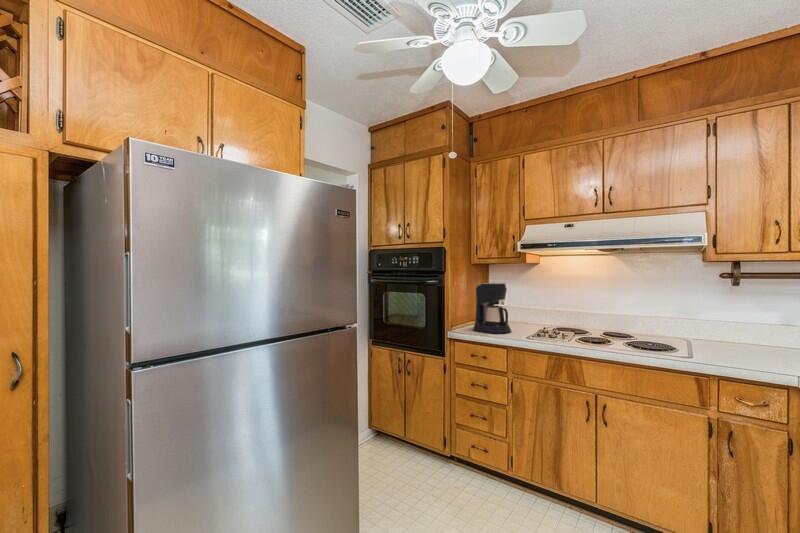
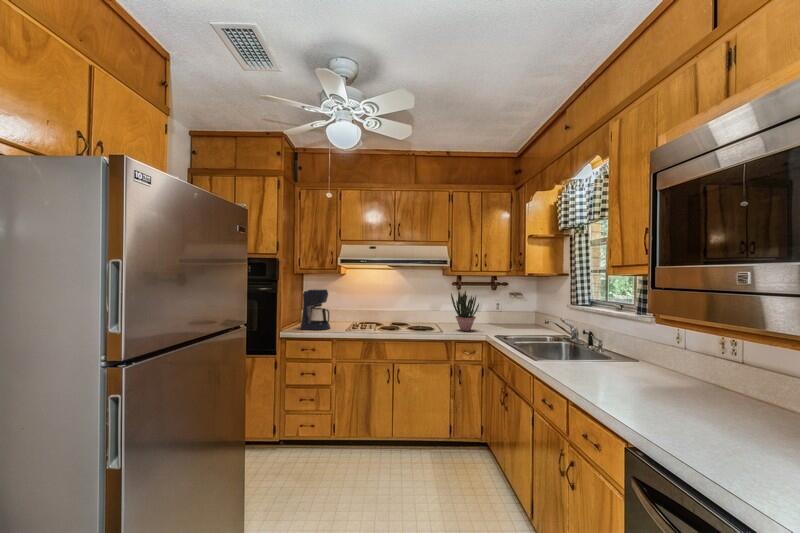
potted plant: none [709,287,779,362] -> present [451,291,479,331]

